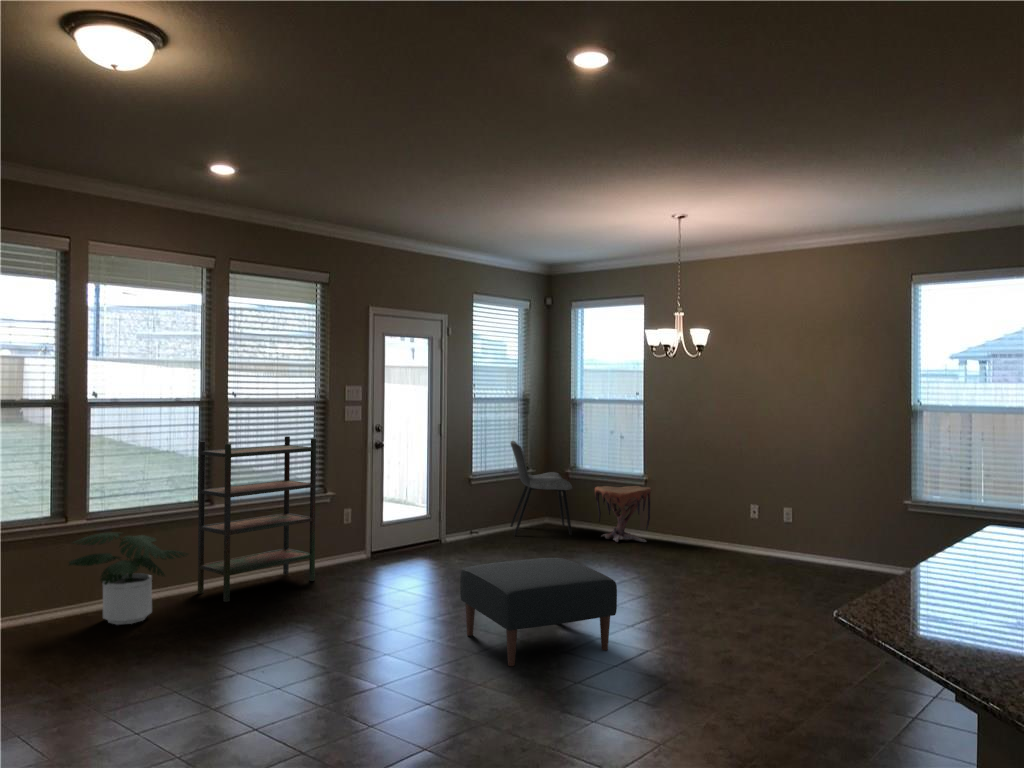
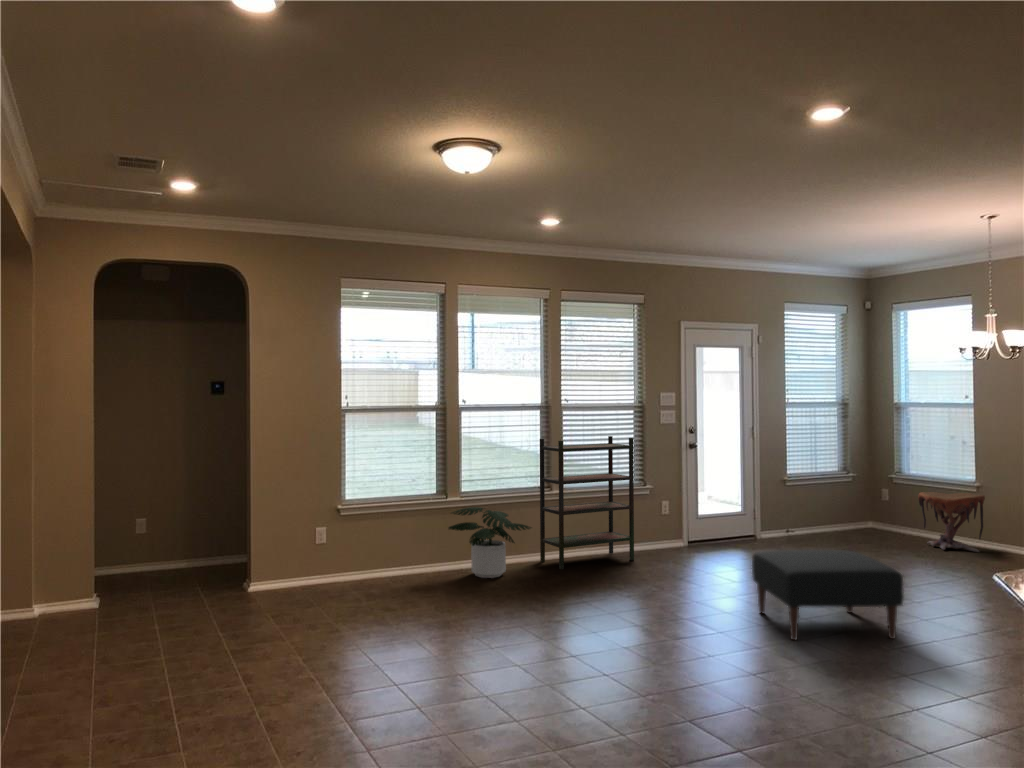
dining chair: present [510,441,572,536] -> none [827,445,895,541]

